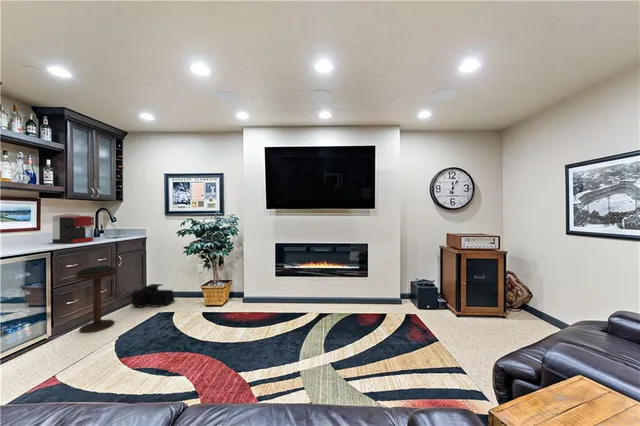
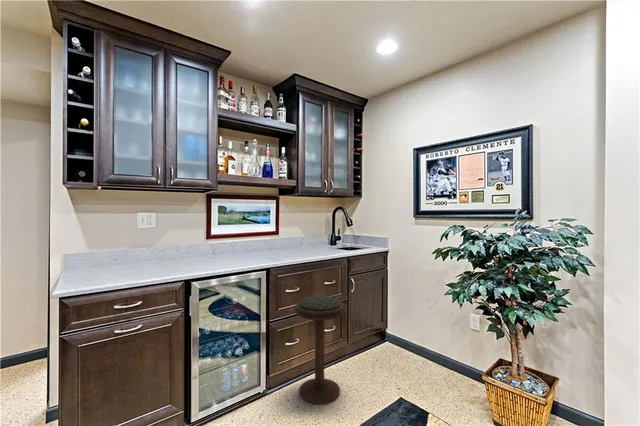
coffee maker: present [53,214,94,243] -> none [284,215,323,257]
storage bin: present [132,284,175,308] -> none [368,327,431,382]

